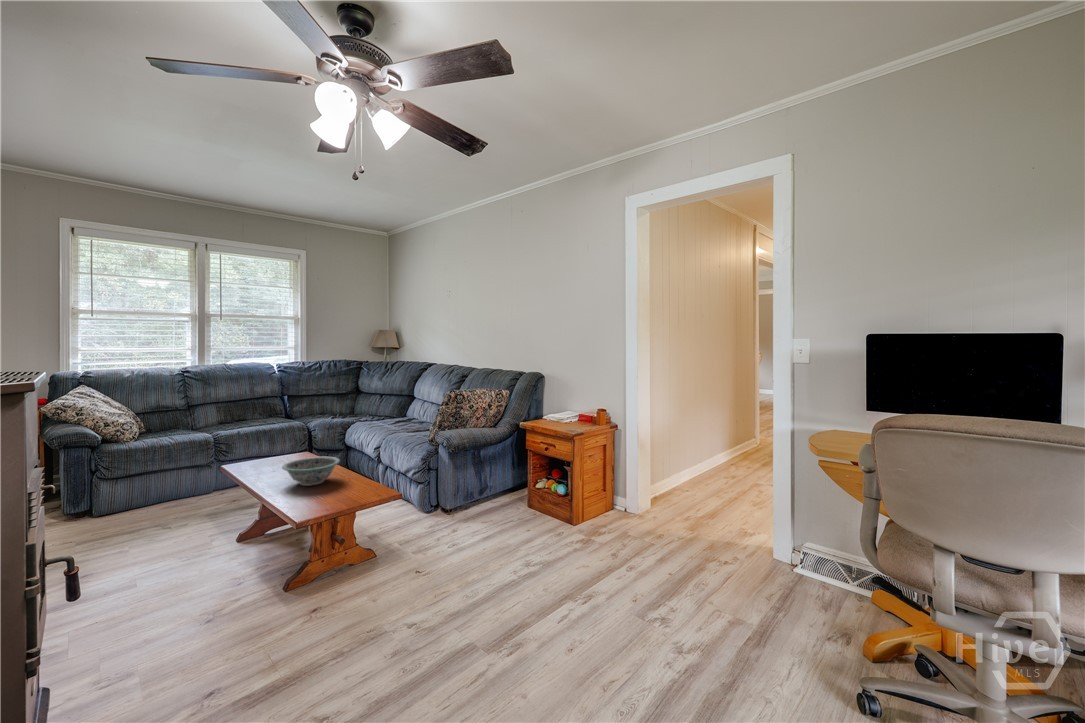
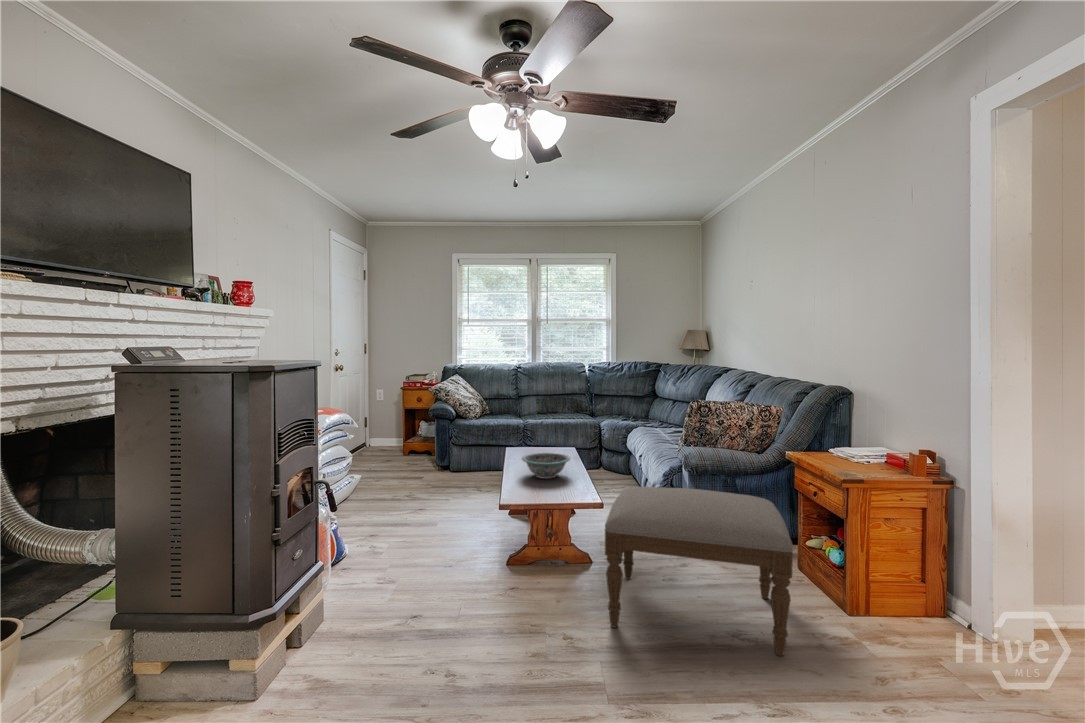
ottoman: none [412,458,568,596] -> present [605,487,793,656]

